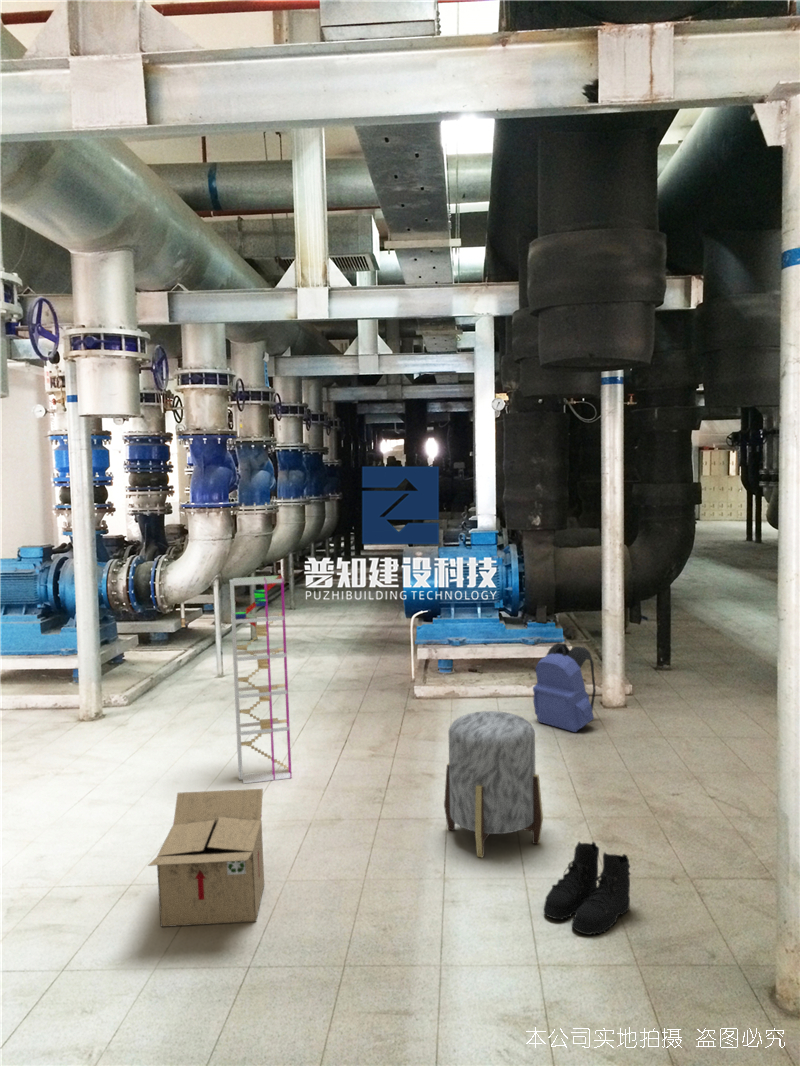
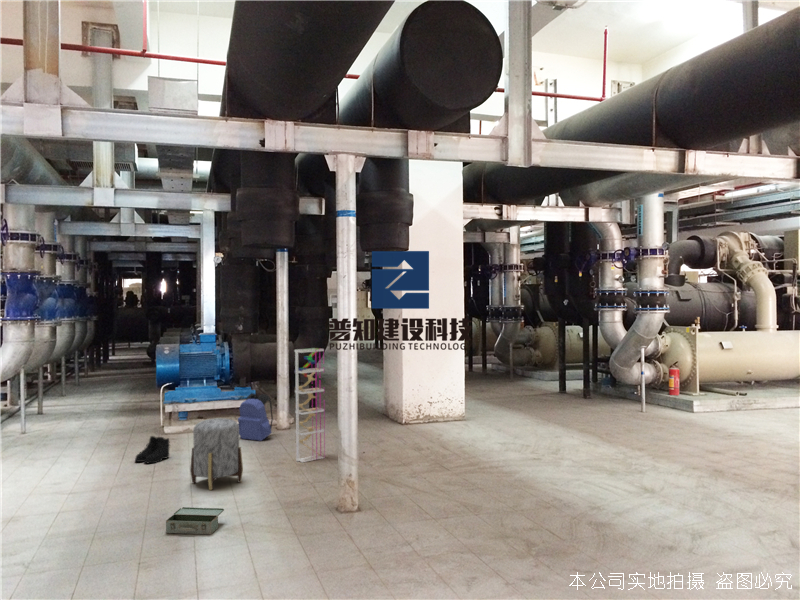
shelving unit: present [230,575,292,783] -> present [295,348,325,462]
cardboard box: present [149,789,264,927] -> none [31,463,91,535]
boots: present [544,842,630,935] -> present [135,436,170,463]
toolbox: none [383,921,504,1015] -> present [166,507,224,534]

